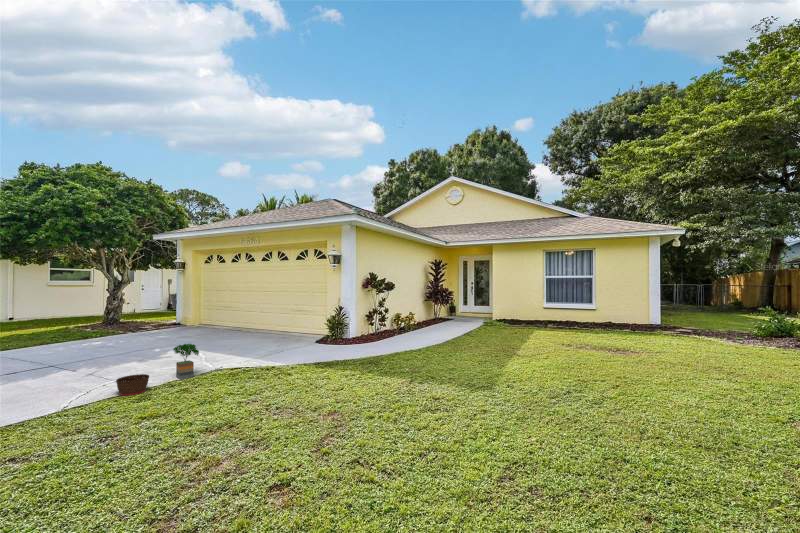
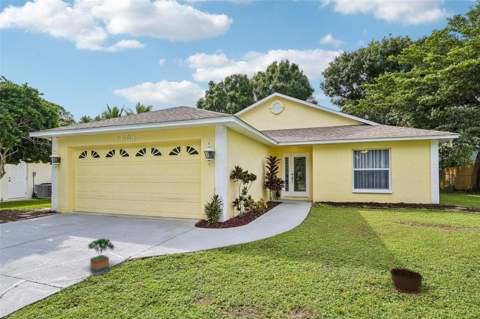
basket: present [116,374,149,396] -> present [390,268,423,294]

